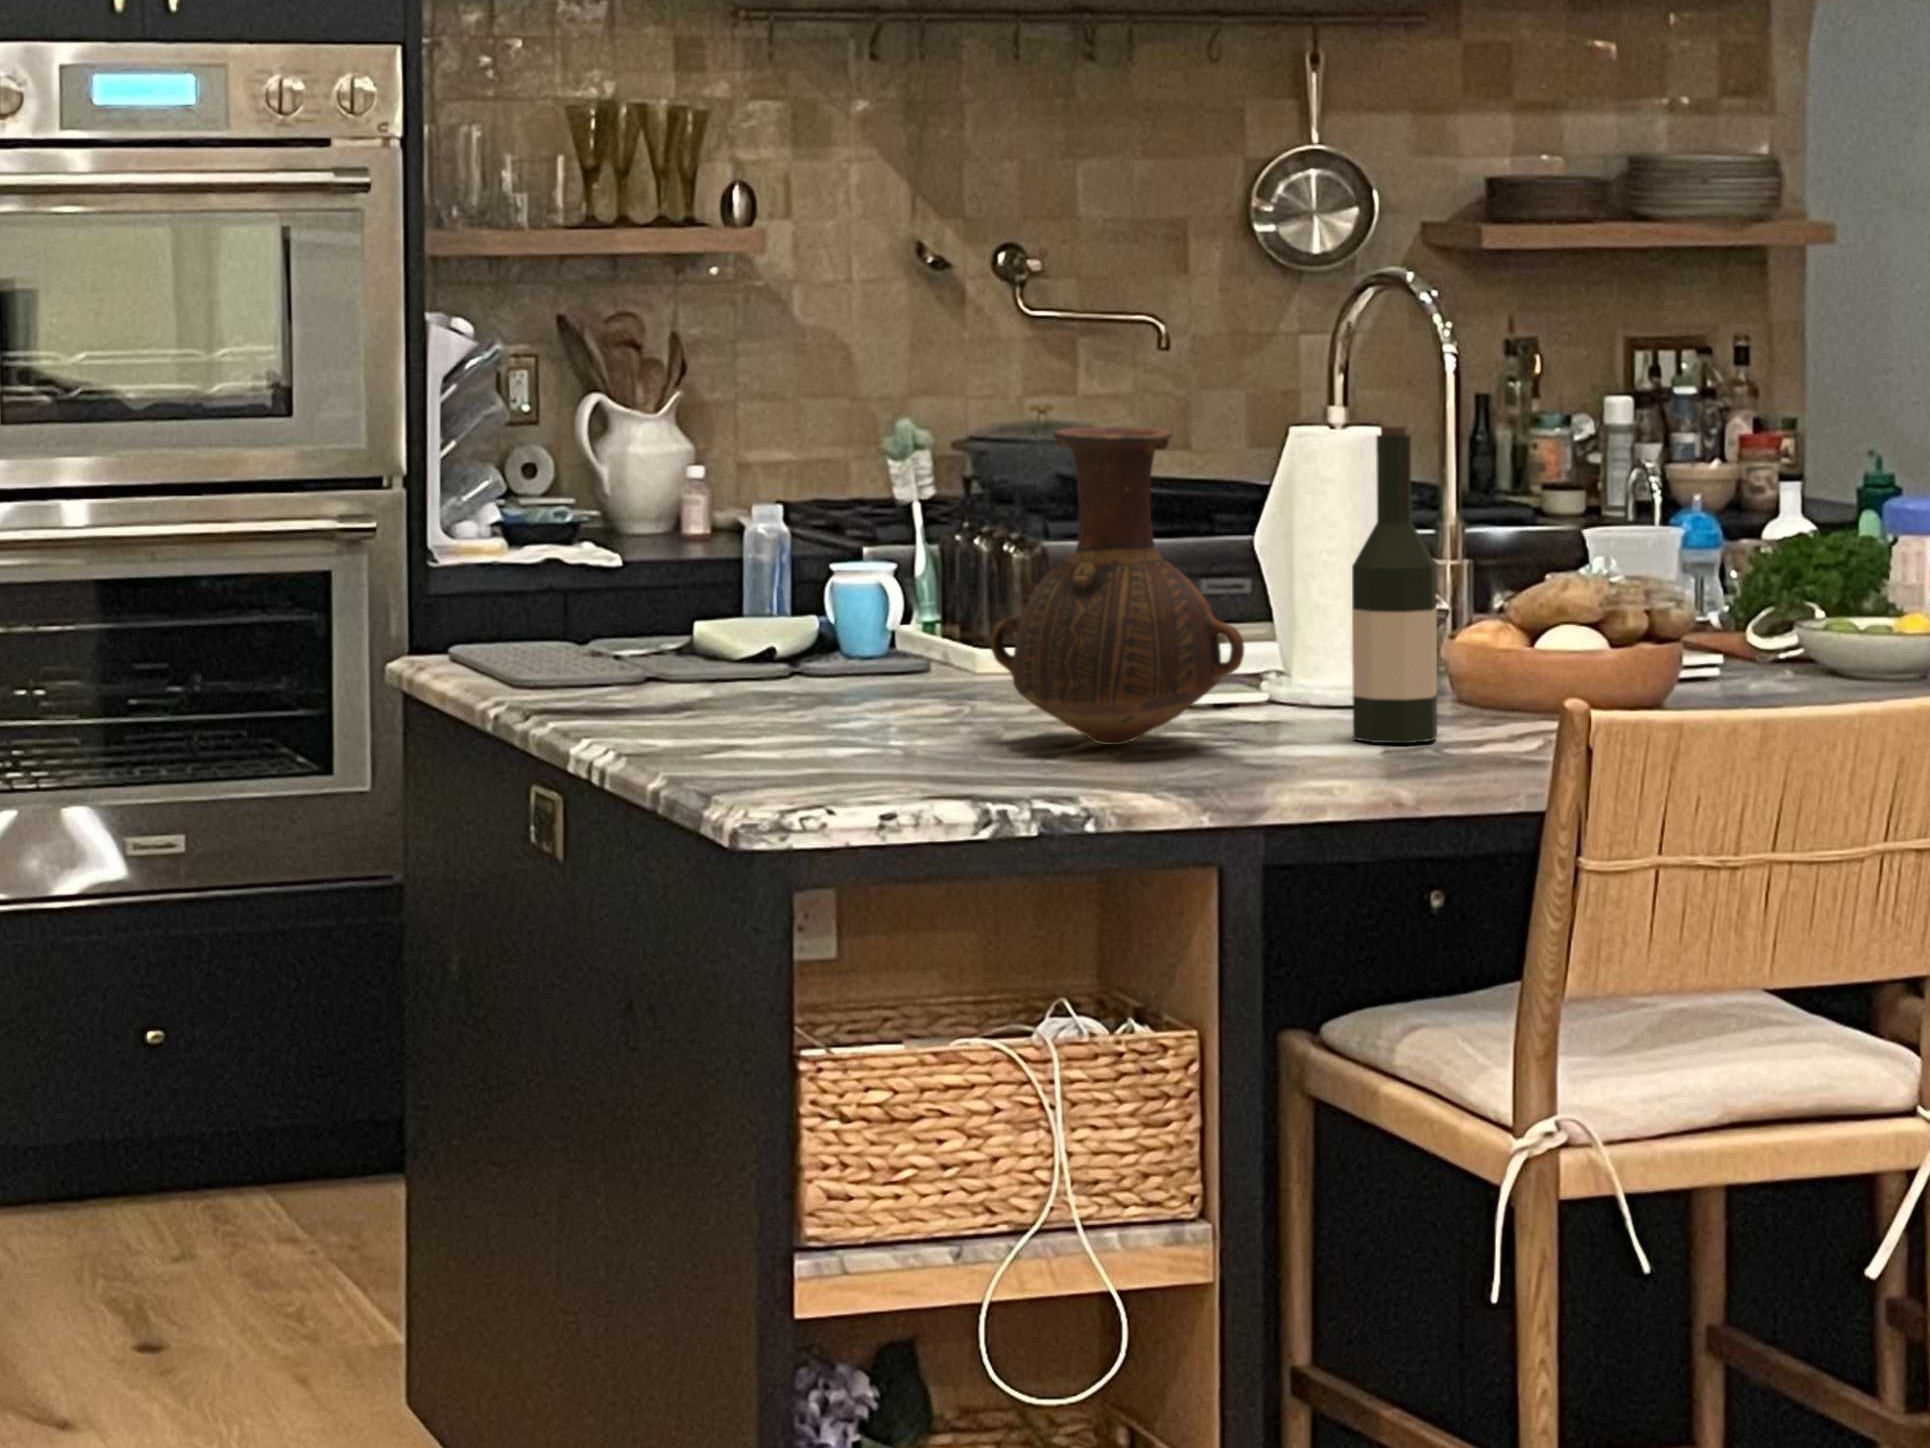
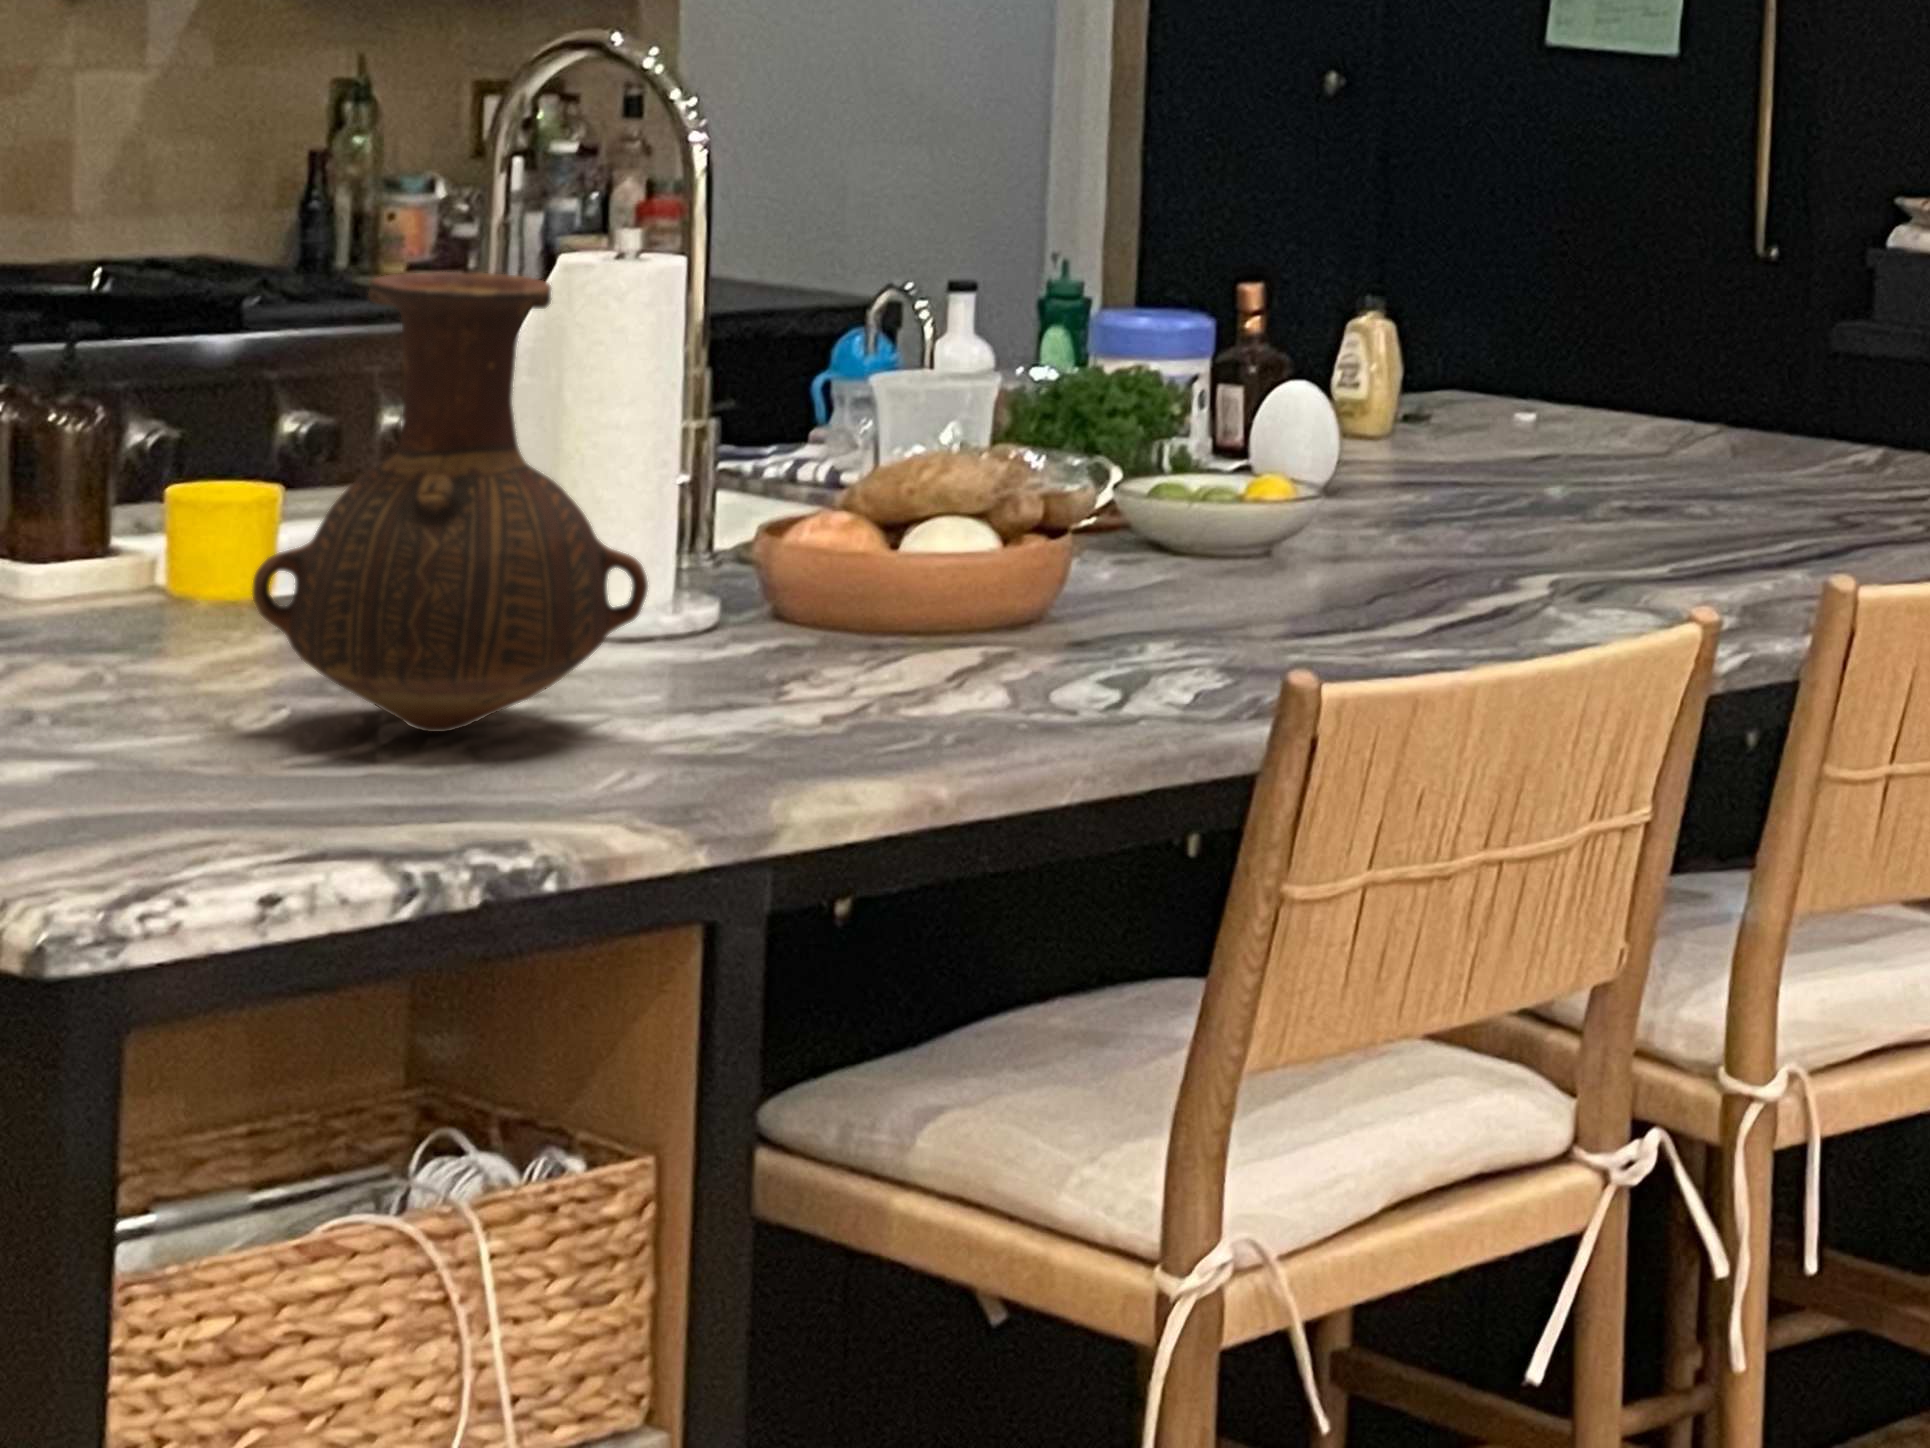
wine bottle: present [1352,426,1437,743] -> none [752,268,876,702]

